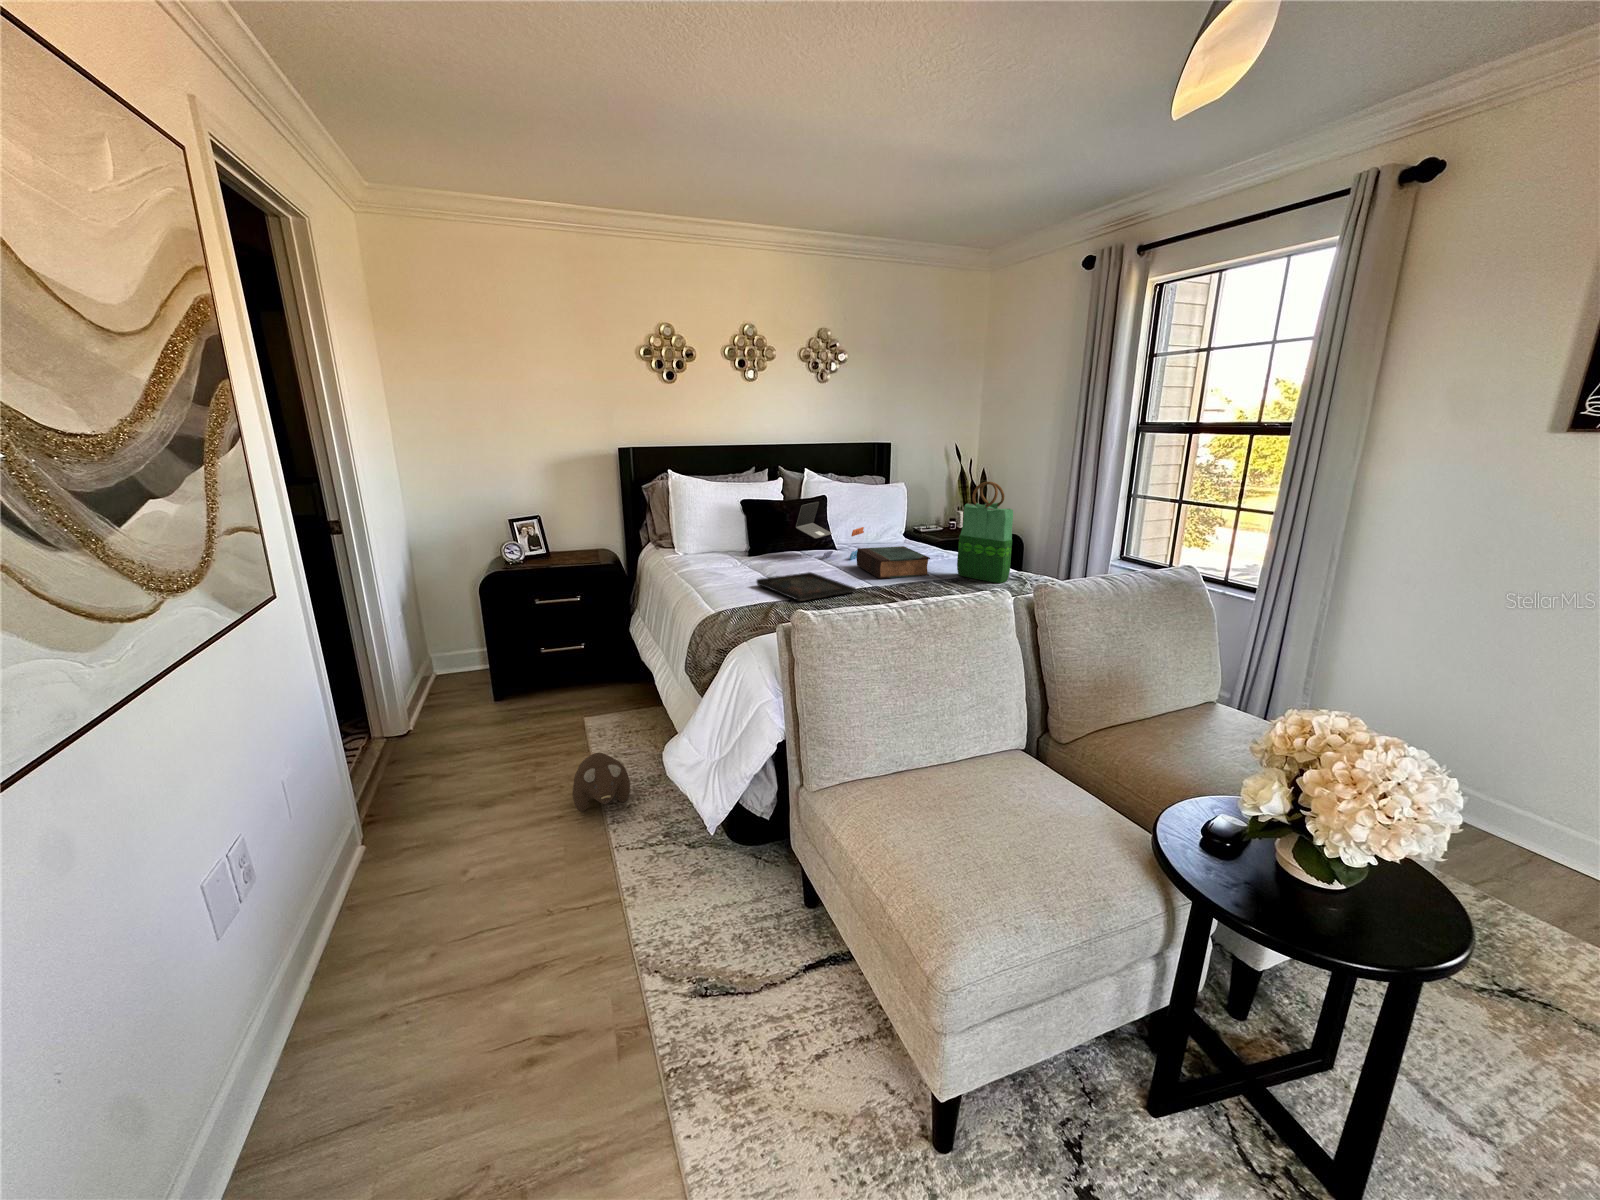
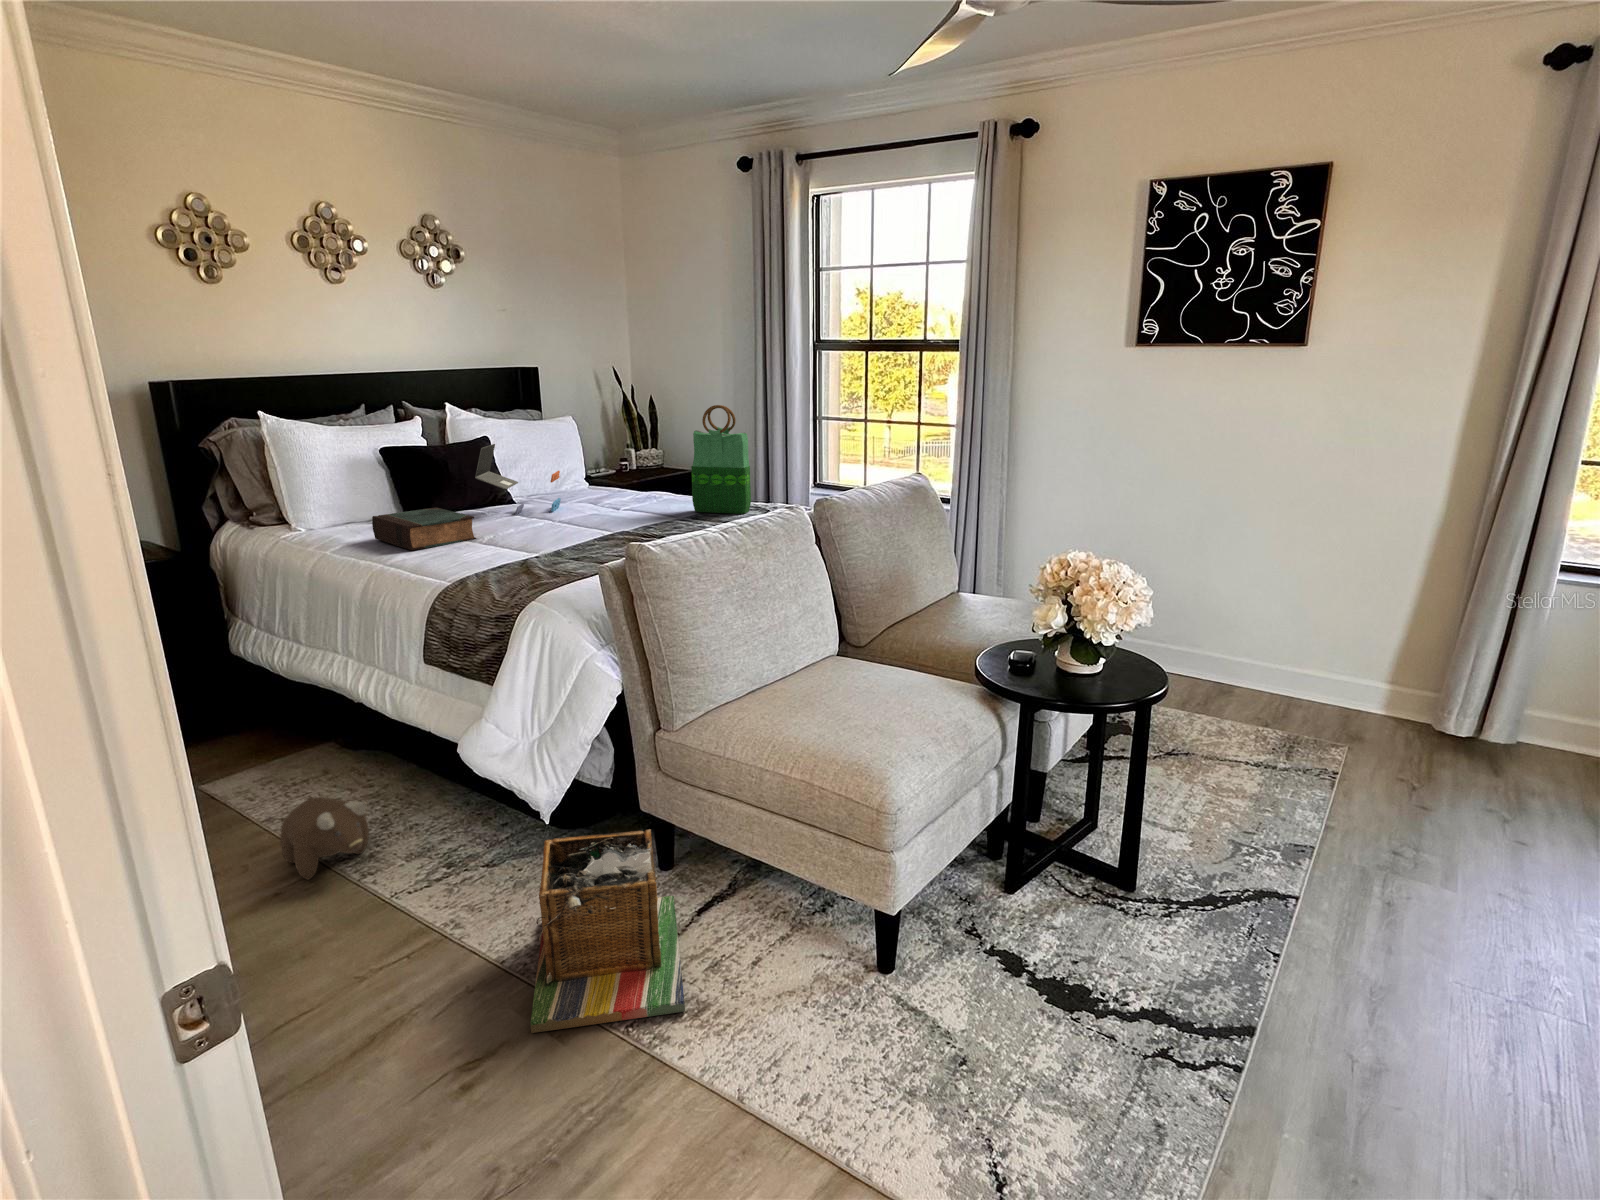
book: present [856,546,930,579] -> present [372,507,476,550]
tray: present [756,572,856,601] -> none [471,527,605,556]
laundry basket: none [603,855,792,1081] -> present [531,829,685,1033]

